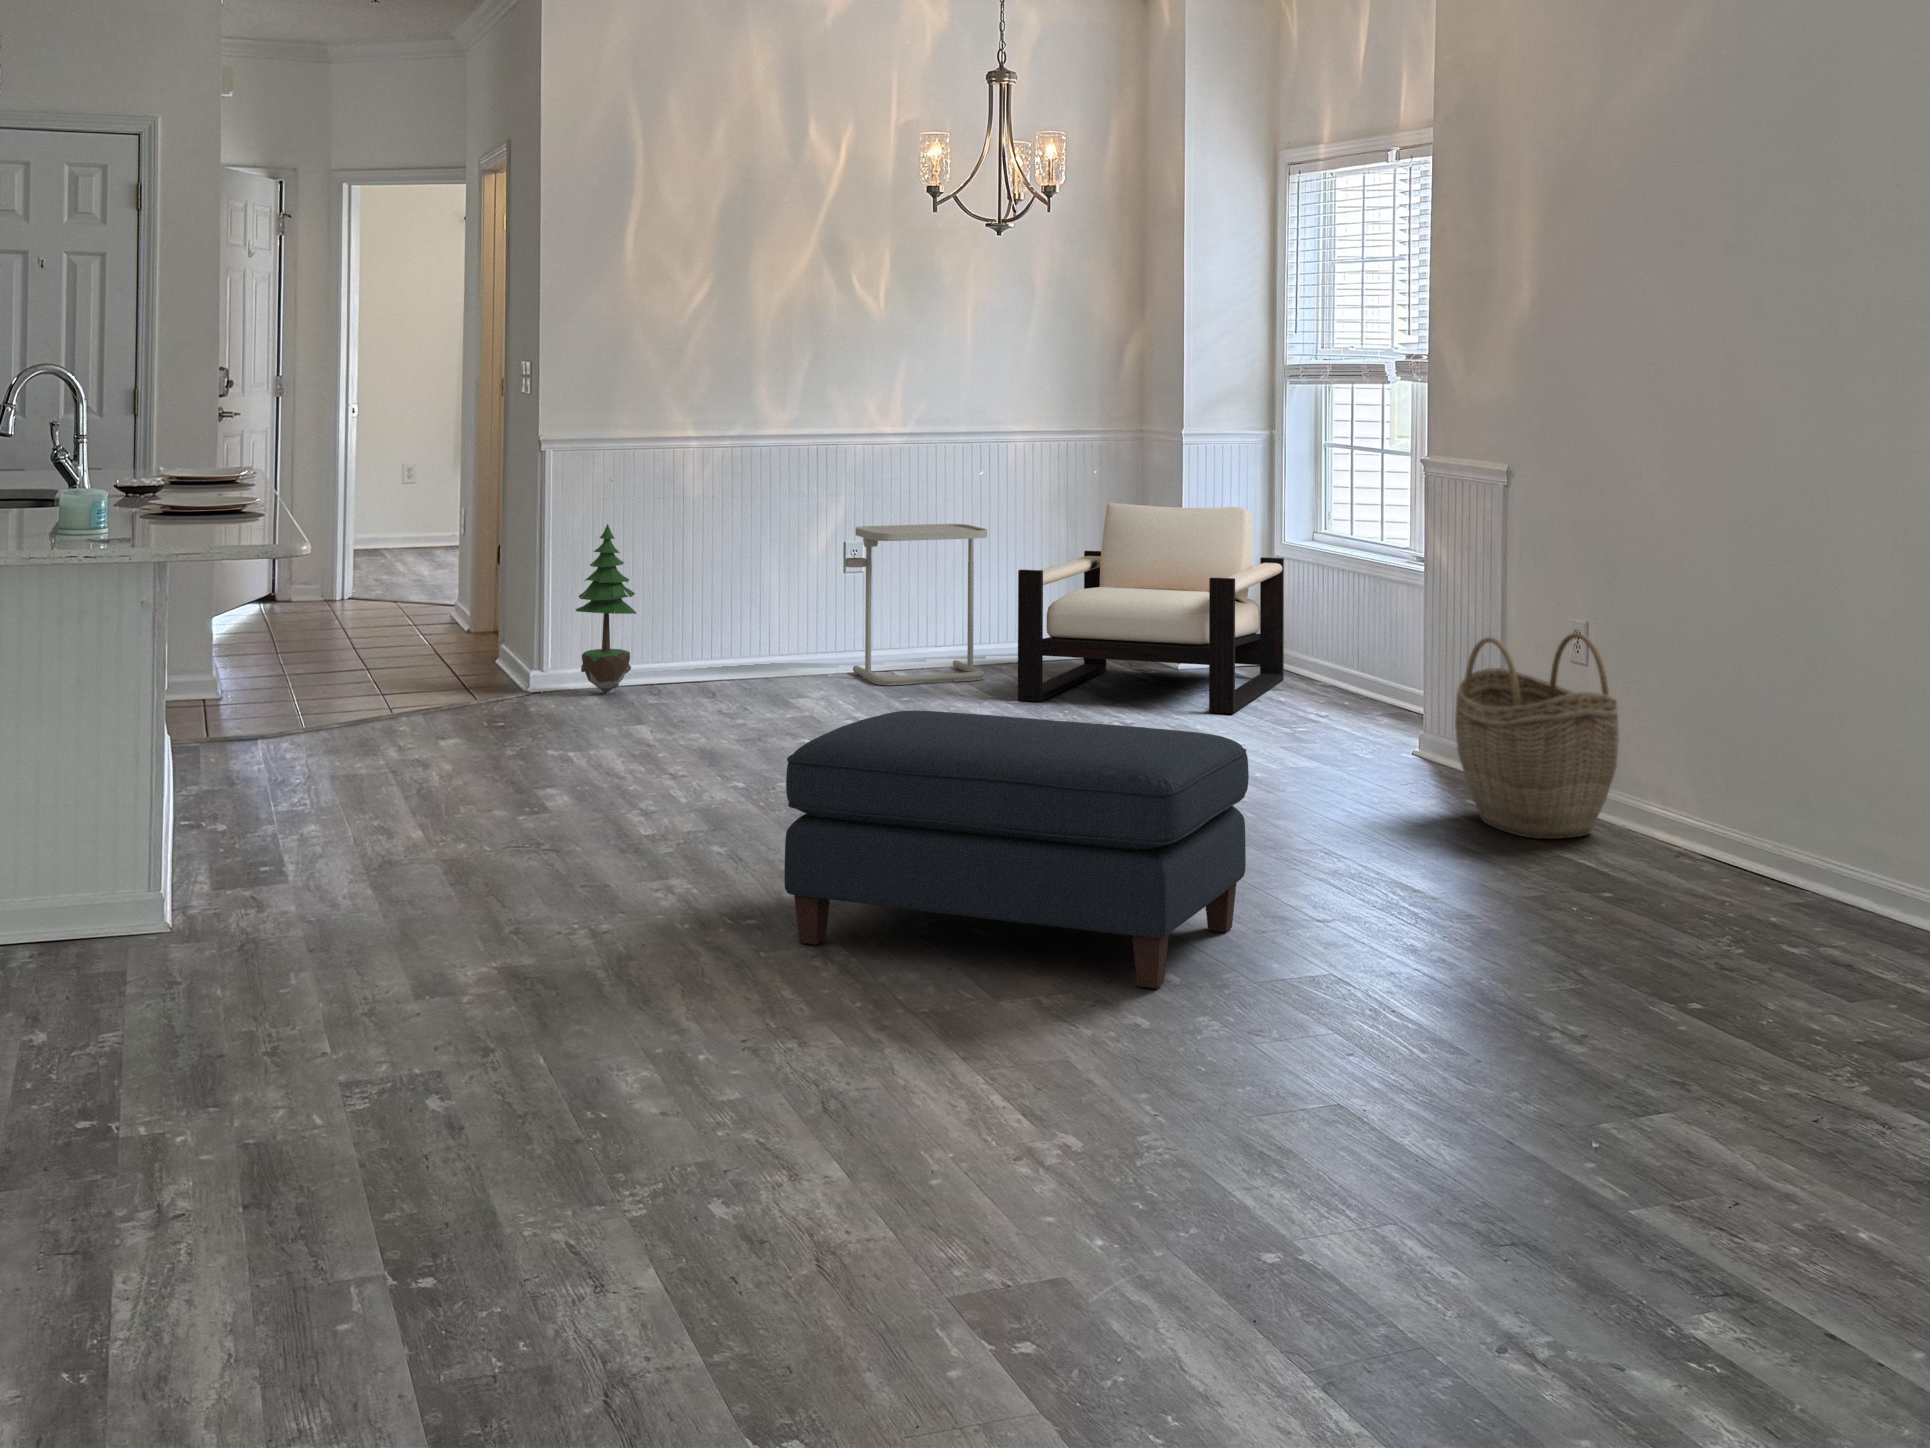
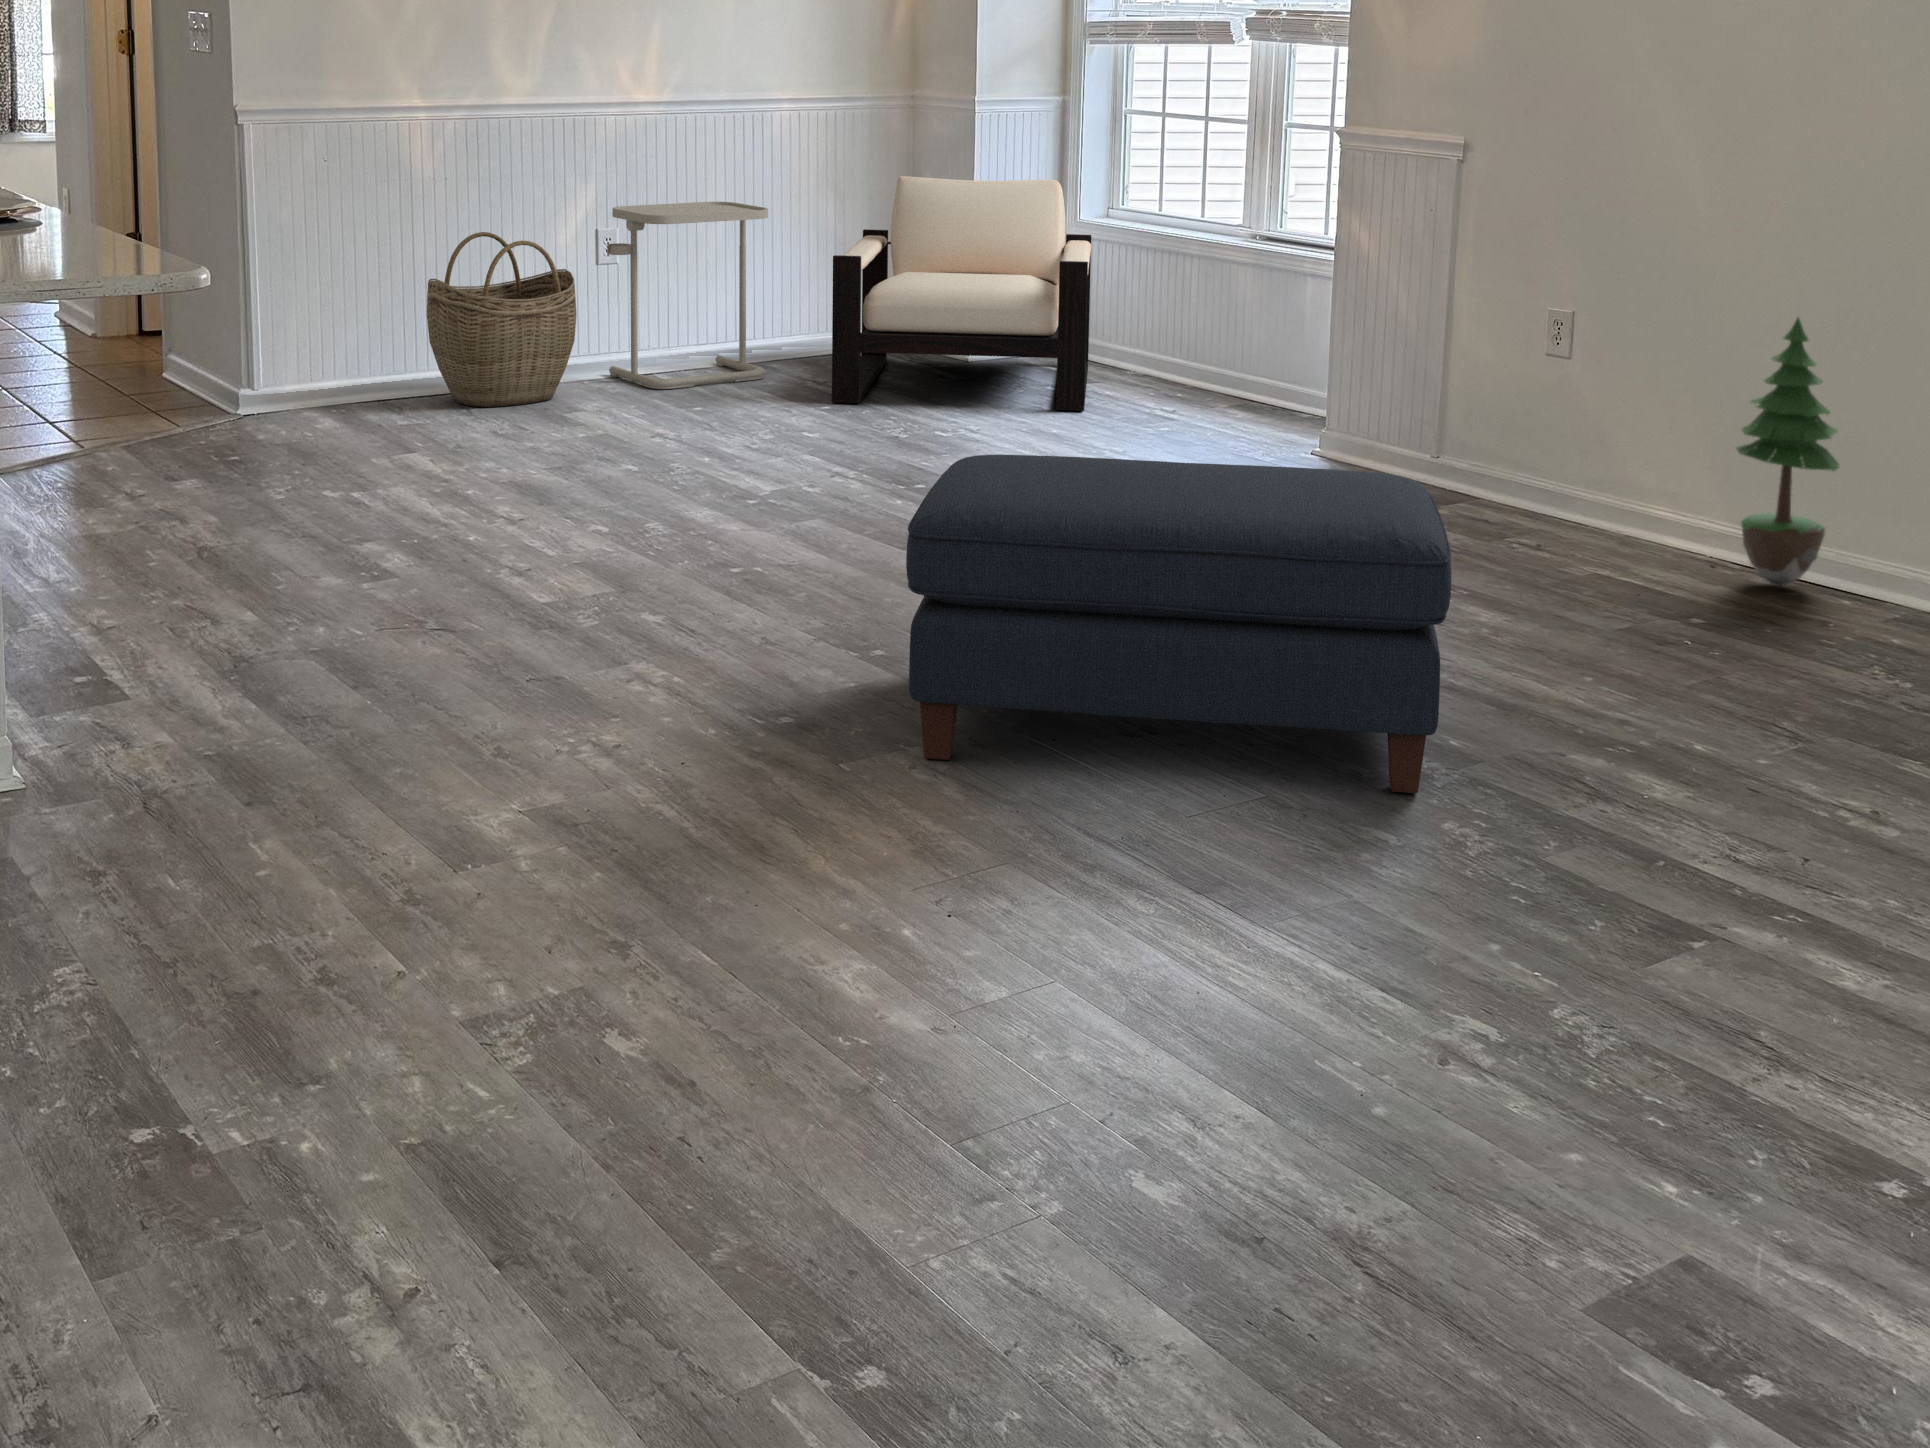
potted tree: present [576,524,636,693] -> present [1736,318,1839,587]
woven basket: present [1455,633,1619,839] -> present [427,232,577,407]

